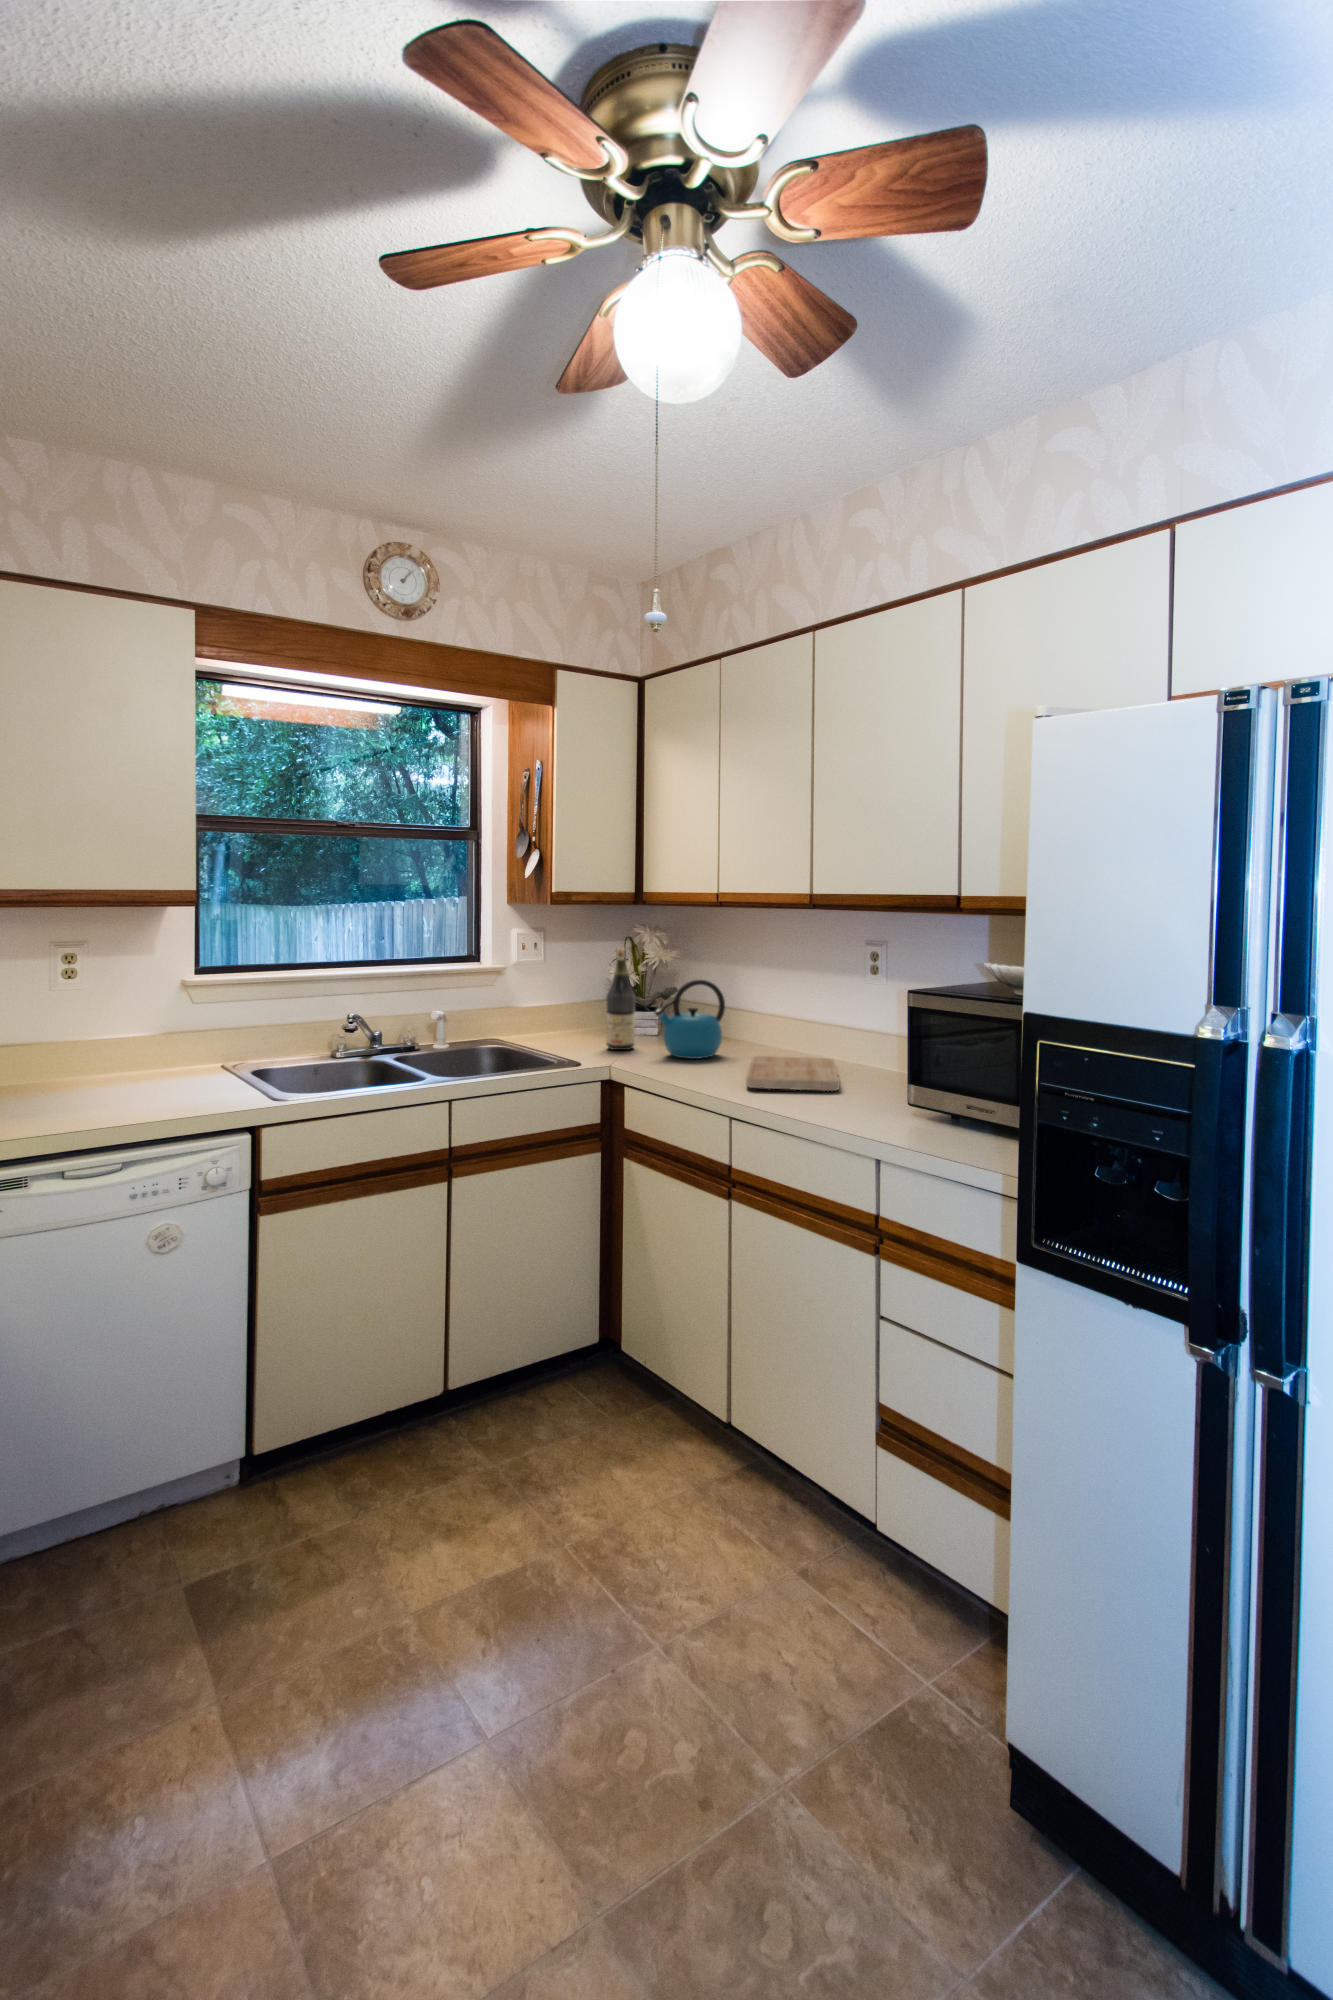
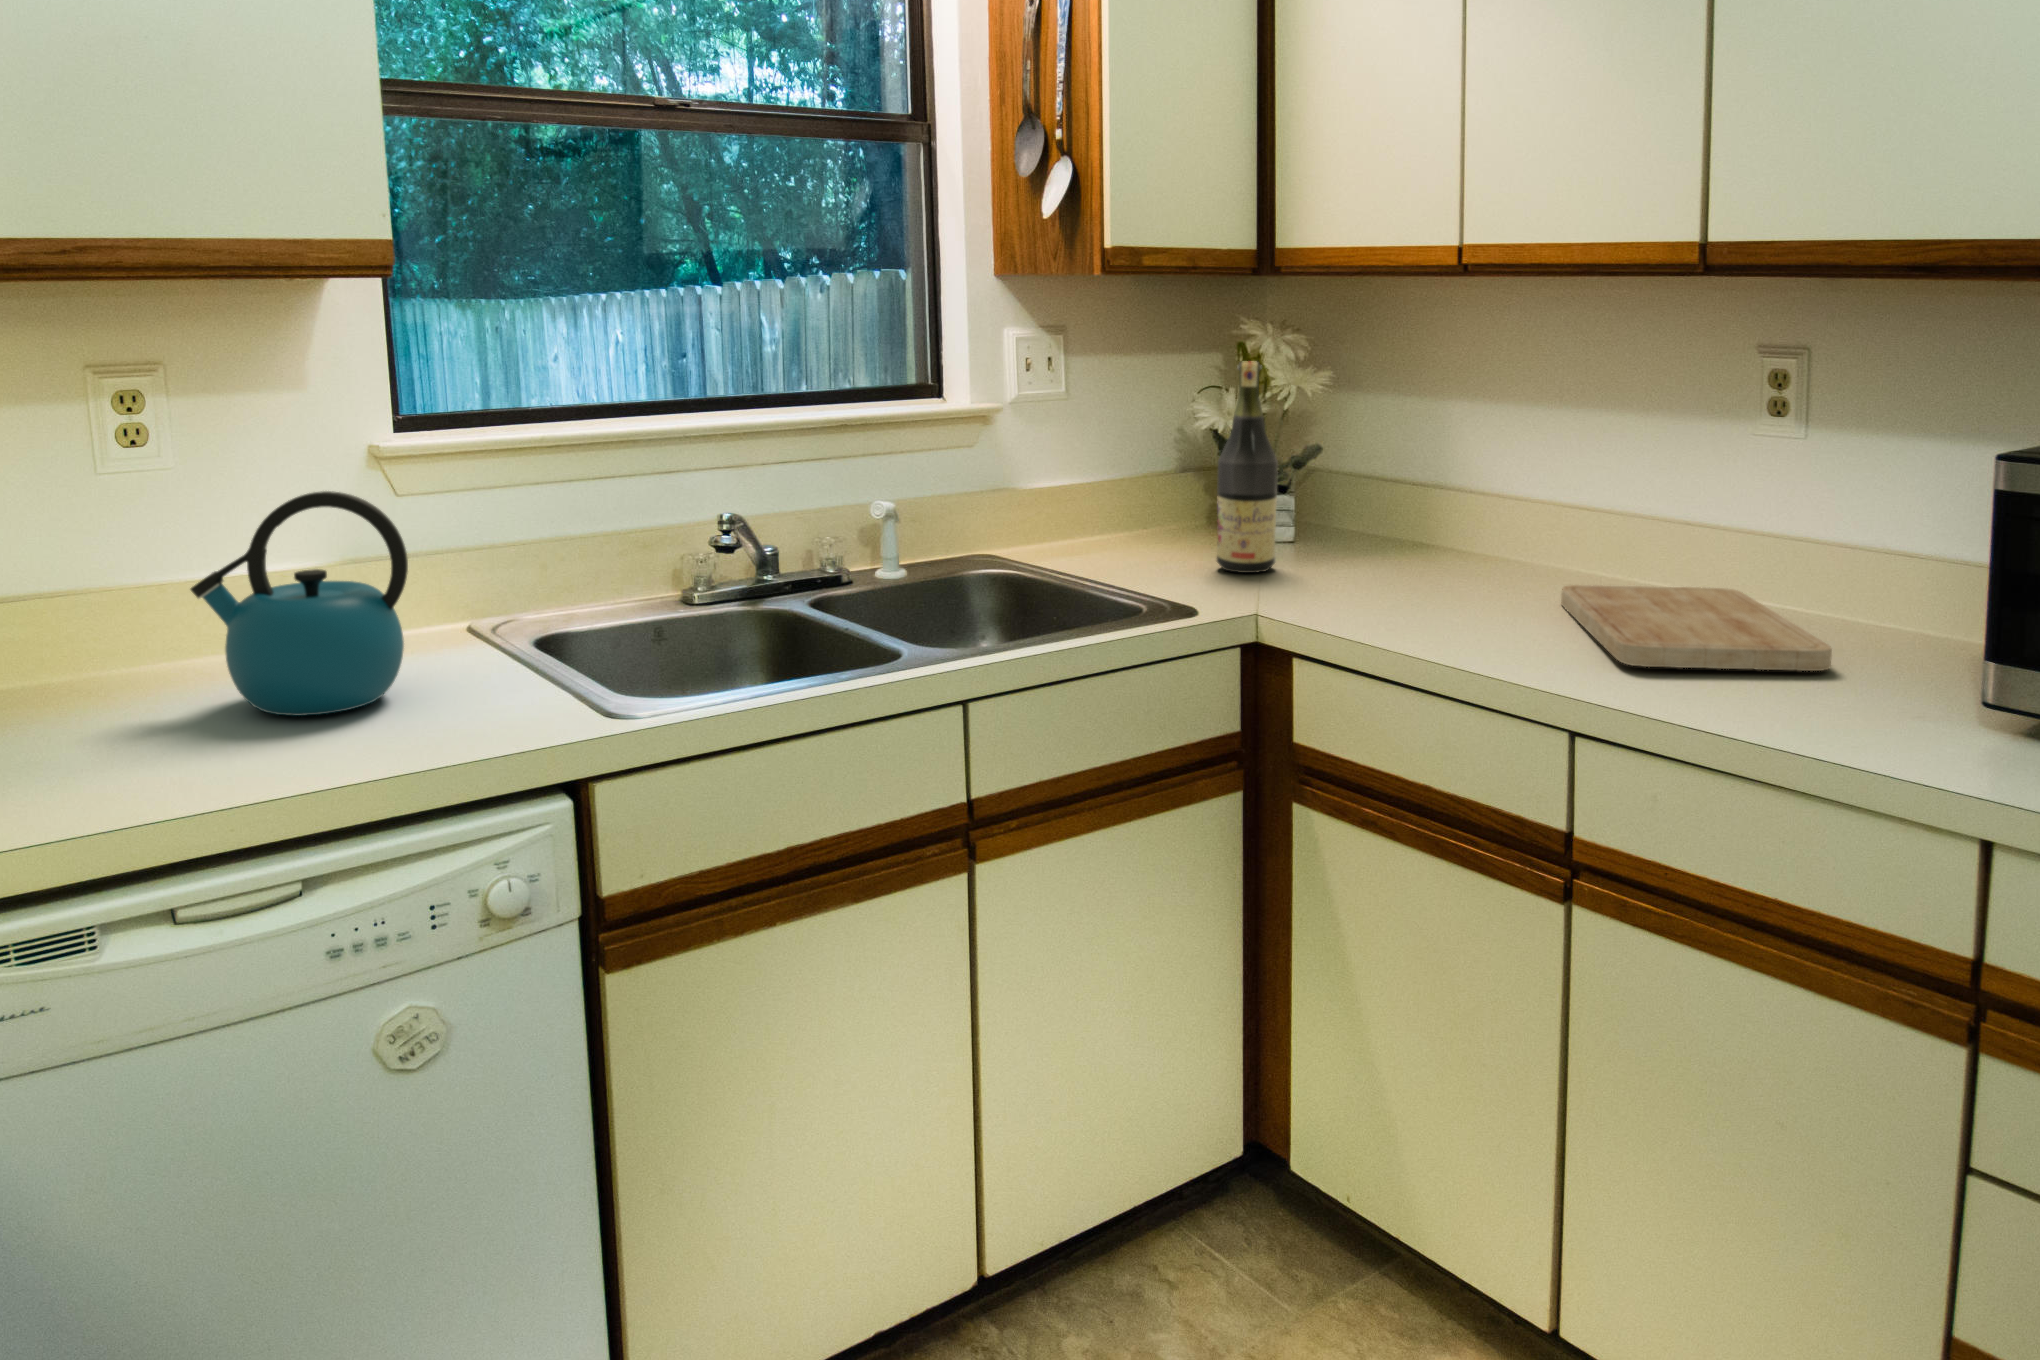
kettle: present [655,980,725,1059] -> present [191,491,408,716]

